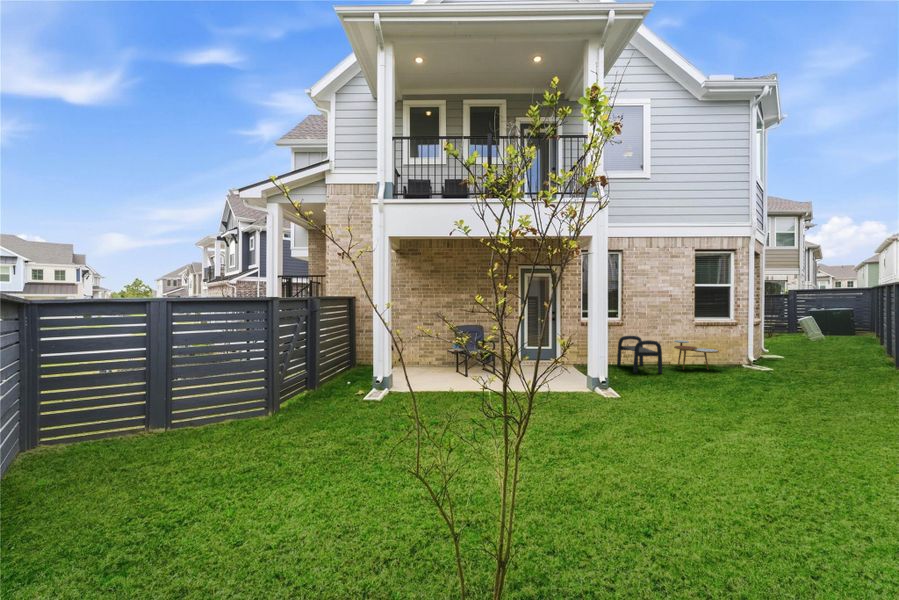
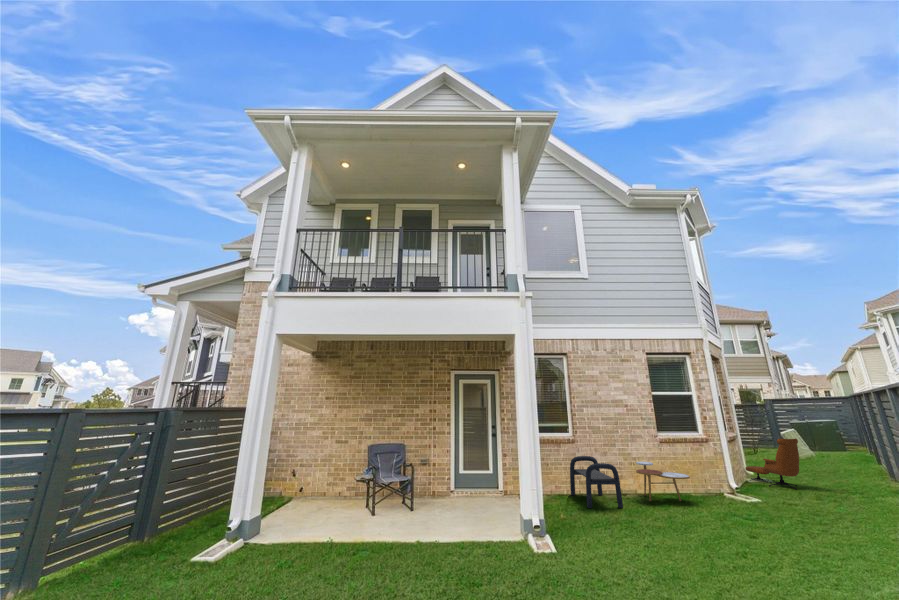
lounge chair: none [764,322,815,363] -> present [745,438,799,489]

